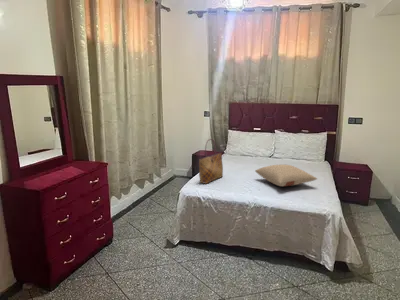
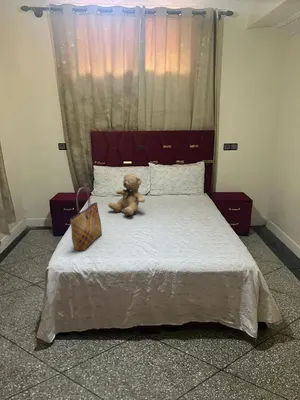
teddy bear: none [233,135,262,169] -> present [108,173,145,216]
pillow: present [255,165,317,186] -> none [143,209,218,240]

